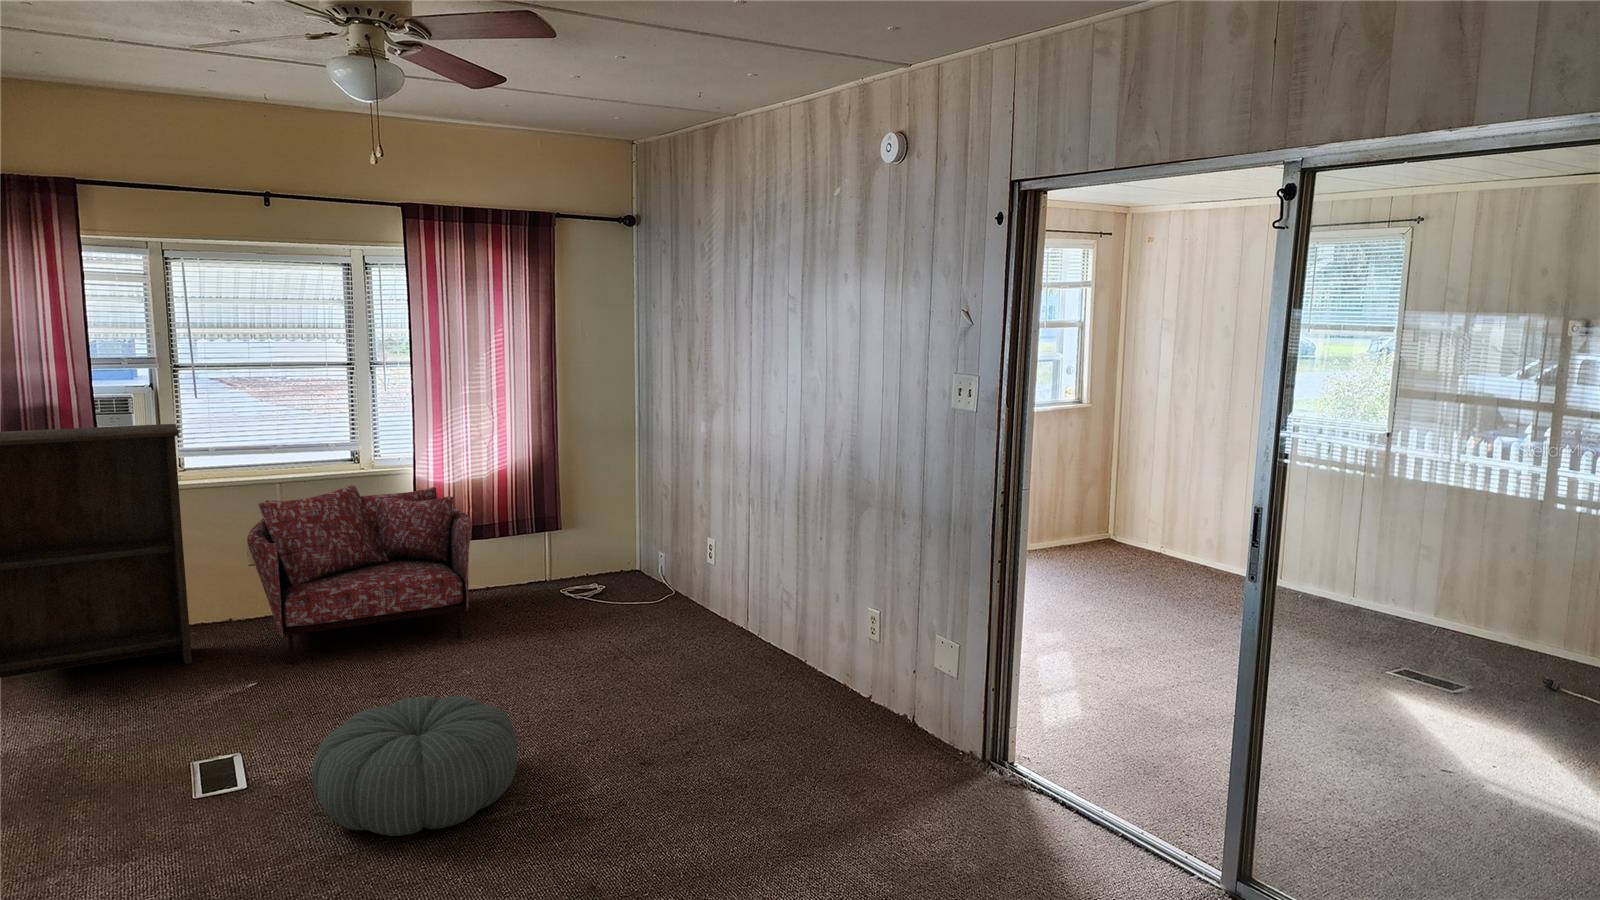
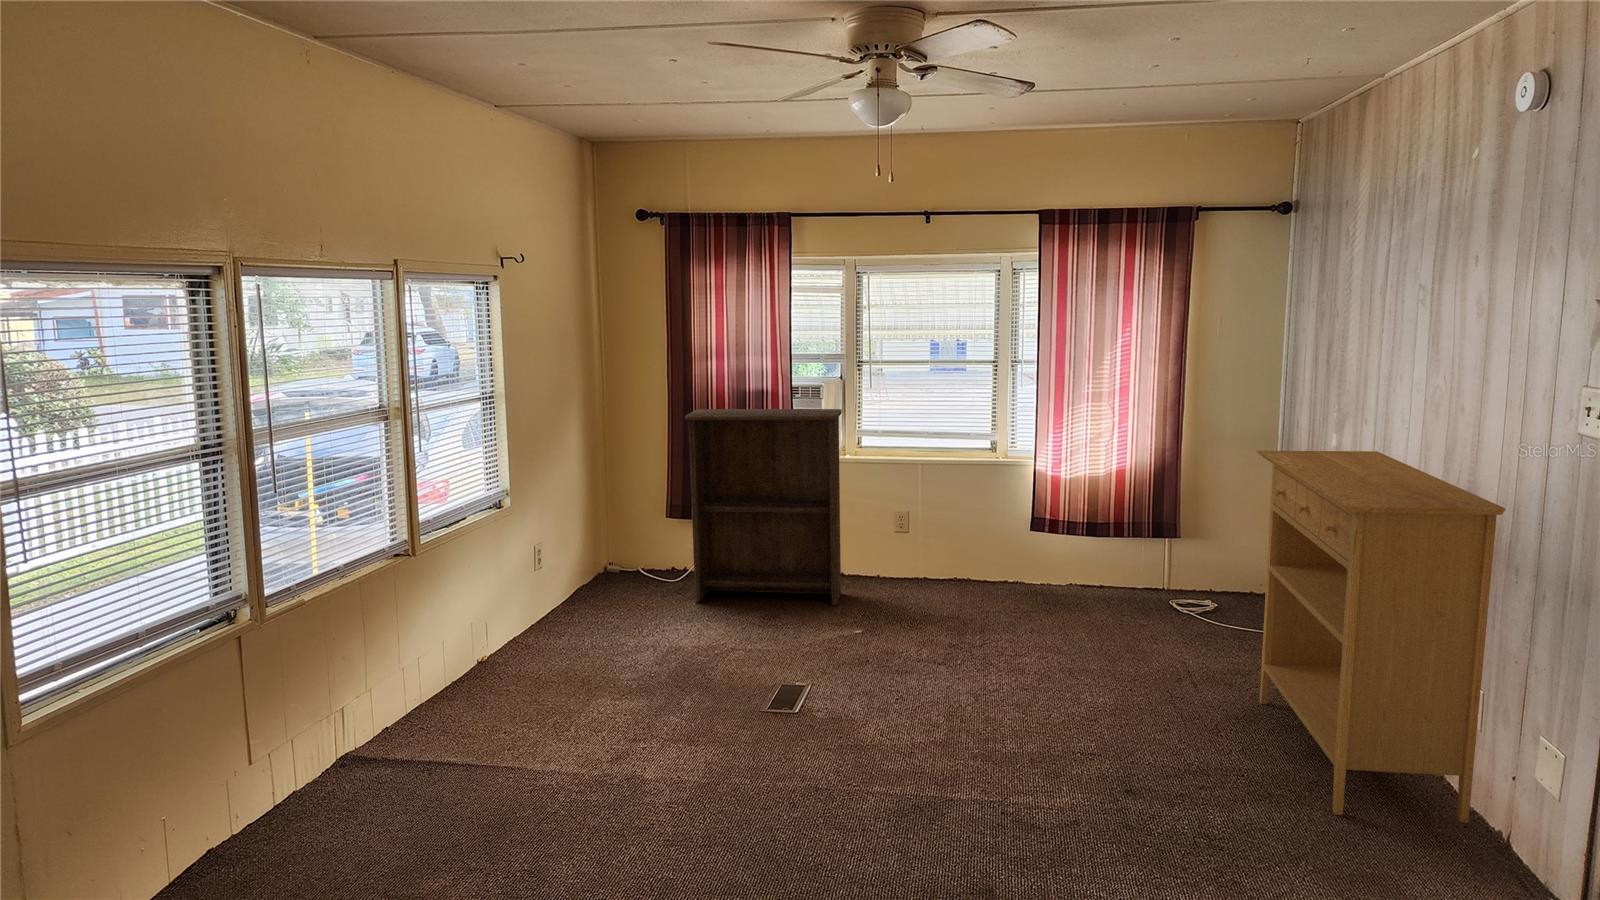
console table: none [672,429,897,737] -> present [1257,451,1506,823]
armchair: present [247,485,472,664] -> none [884,472,1074,628]
pouf: present [312,696,517,836] -> none [848,669,1020,788]

